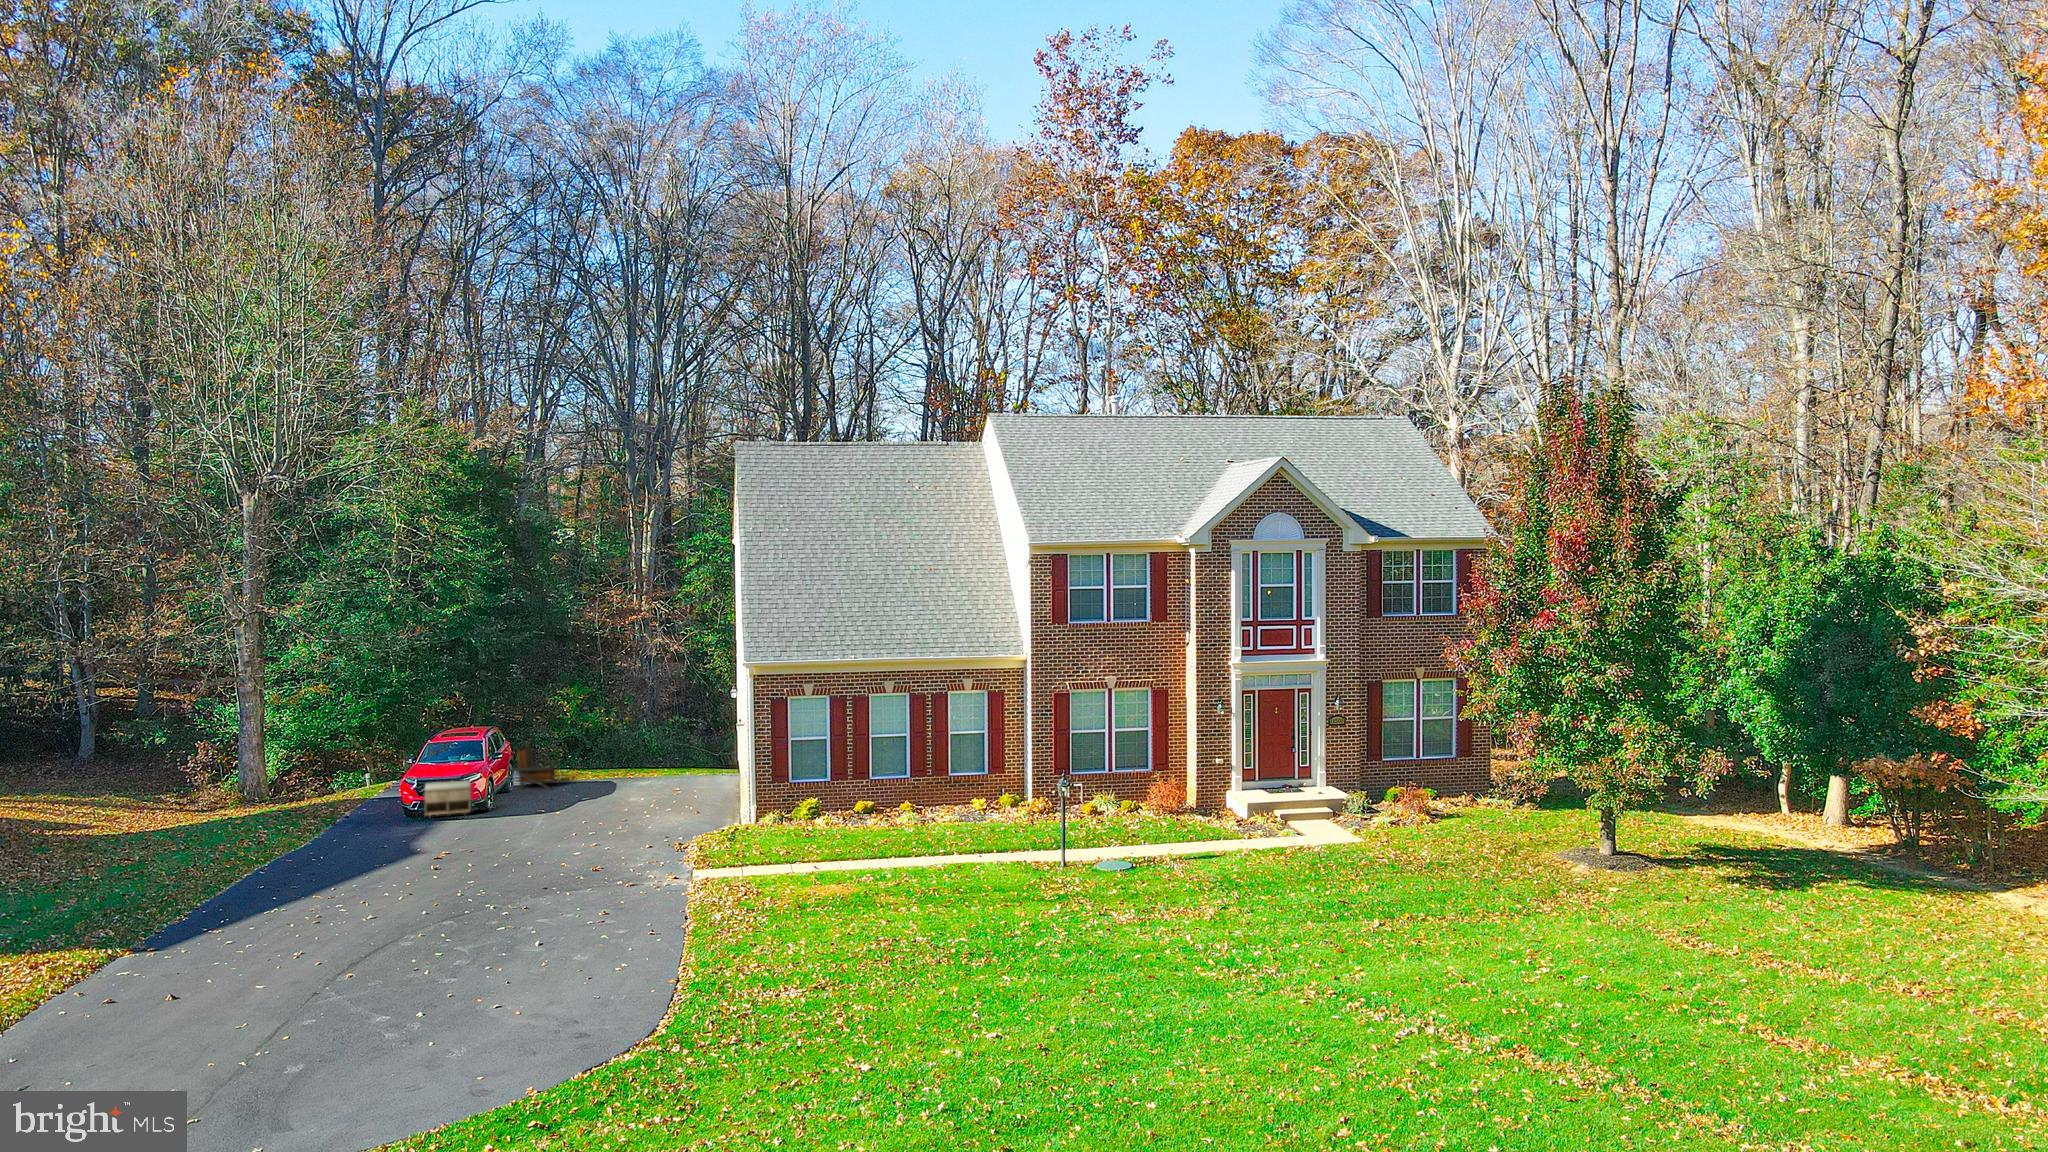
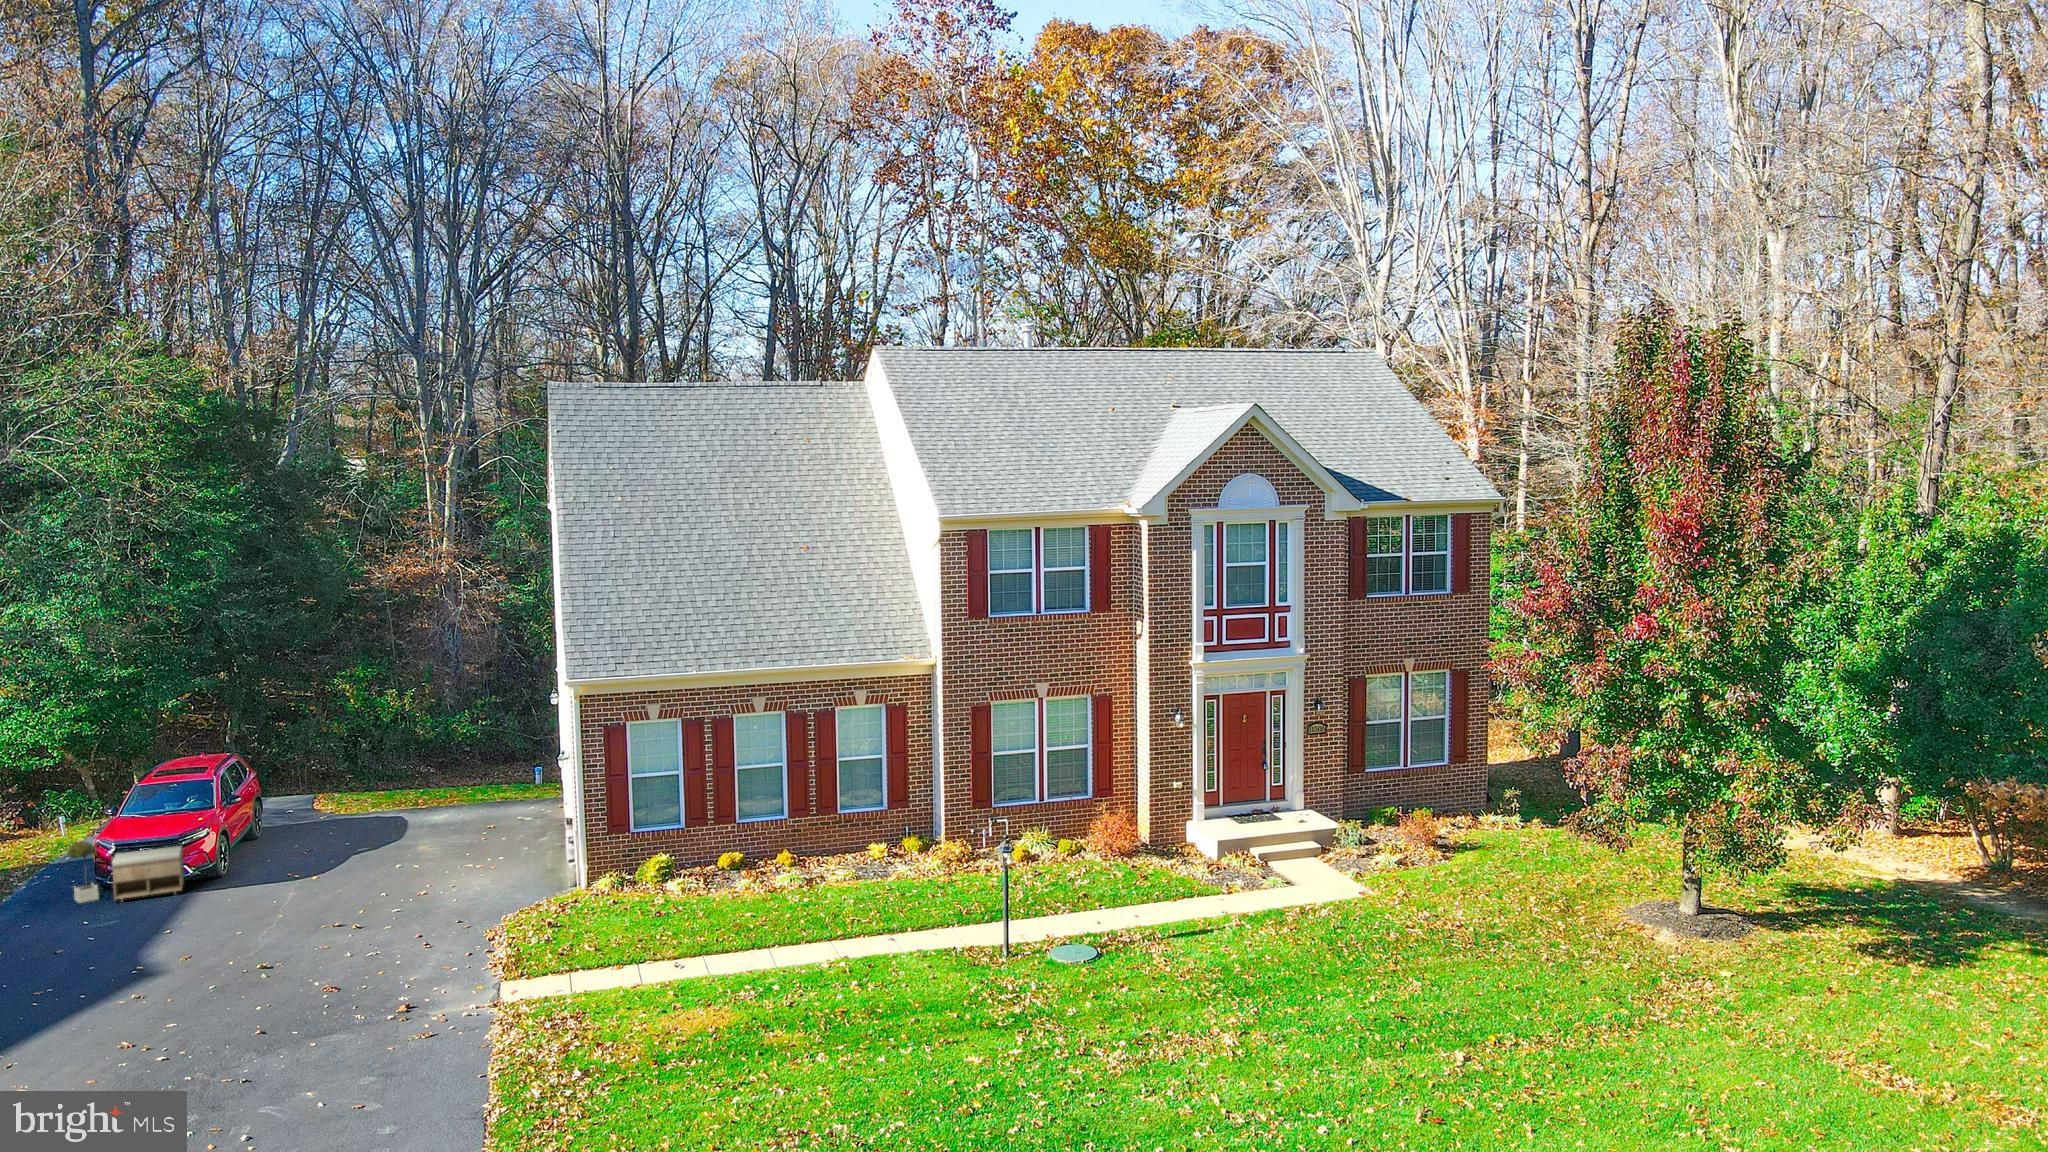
lounge chair: present [513,746,557,792] -> none [248,785,315,849]
potted tree: none [394,772,415,818] -> present [68,841,99,903]

